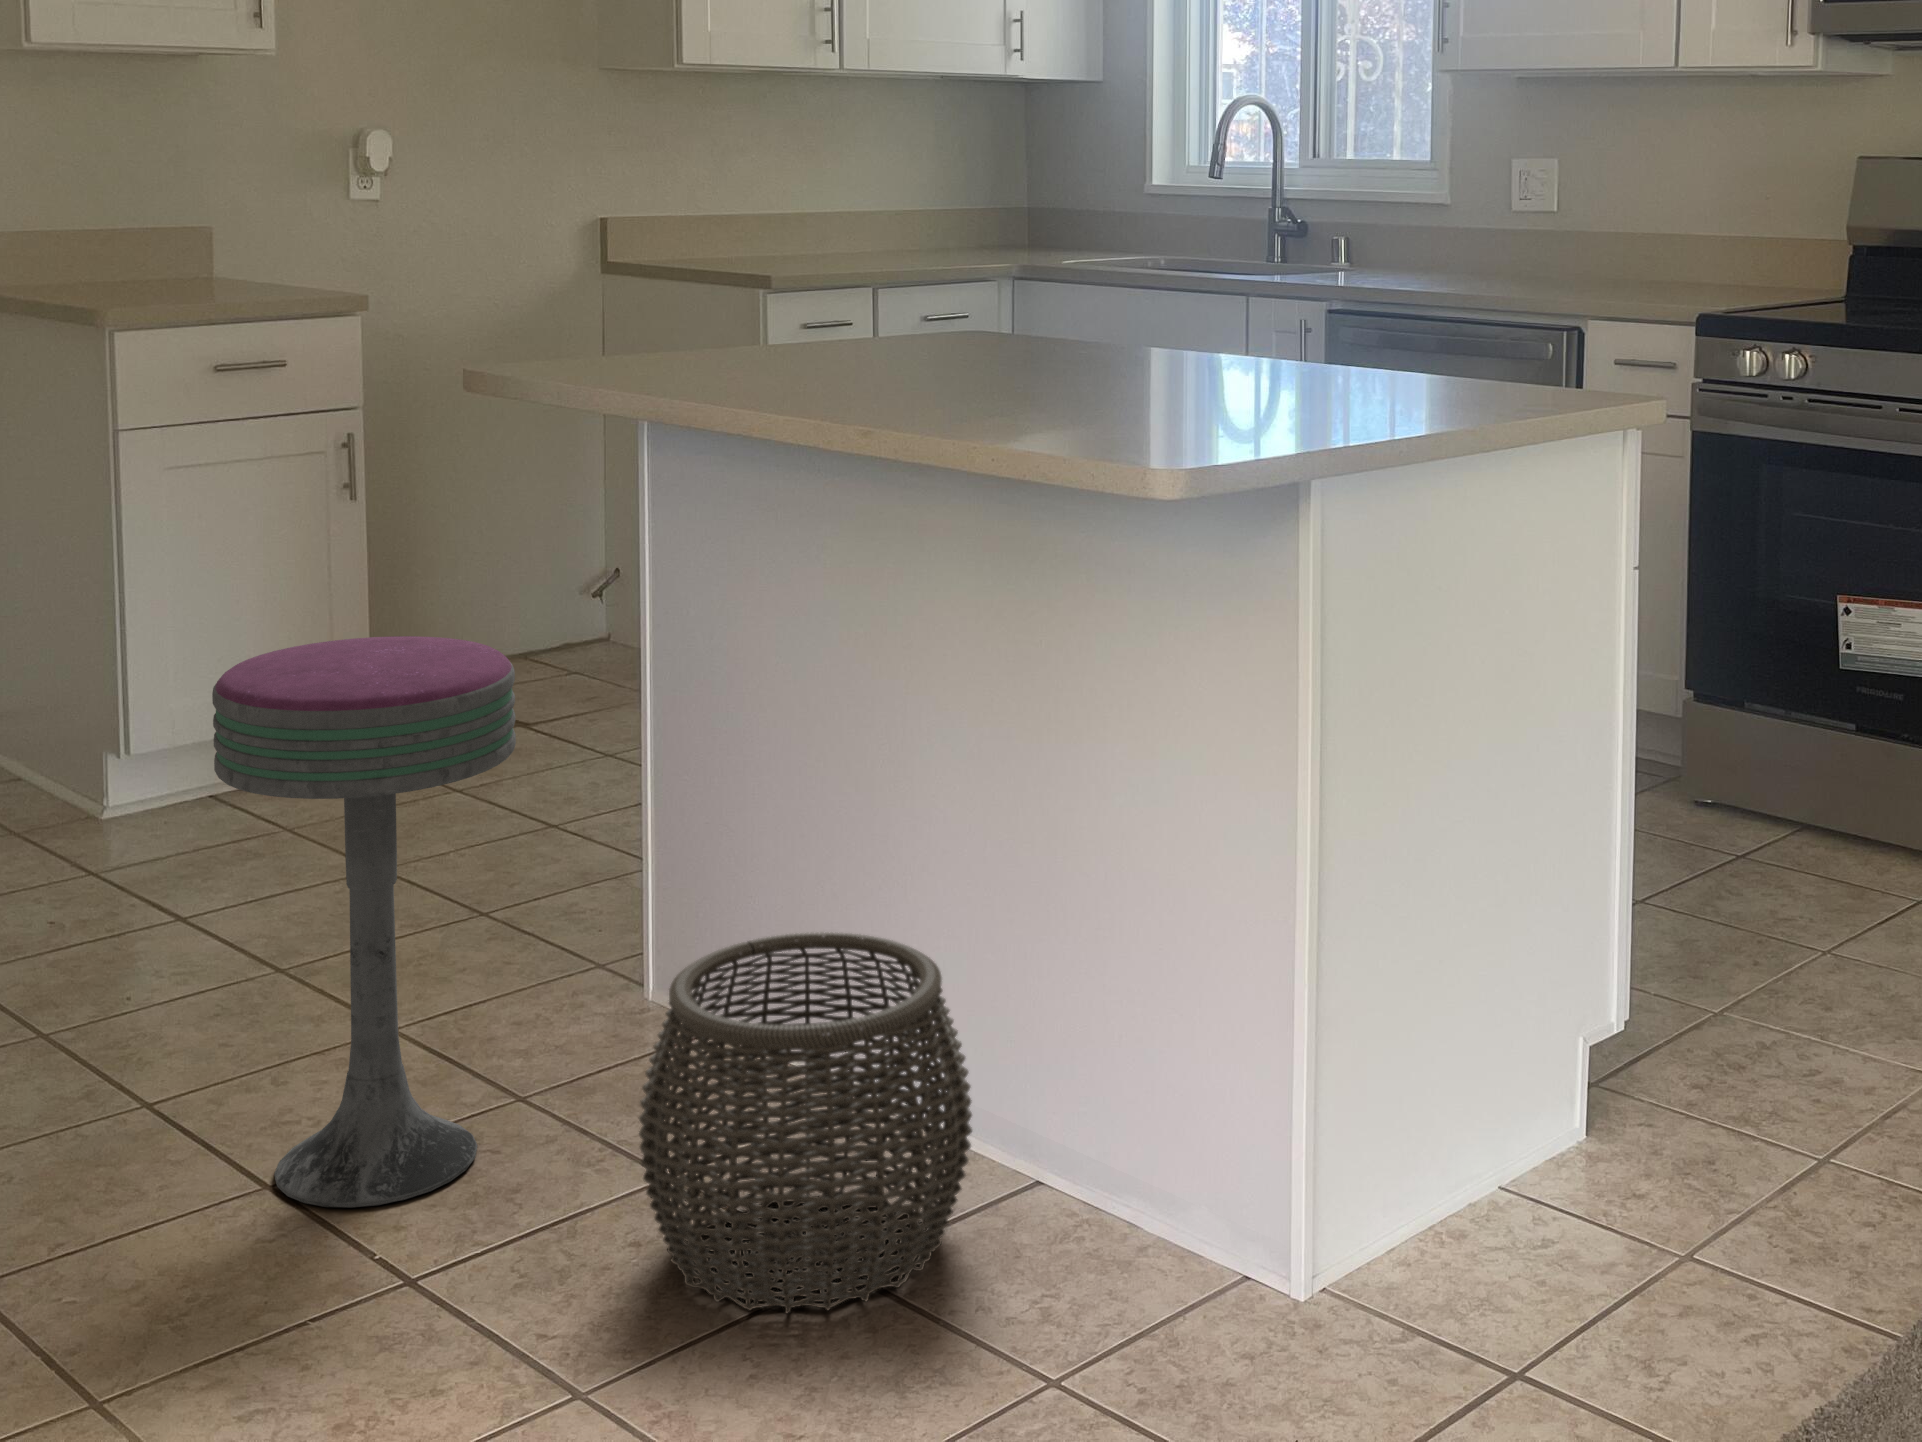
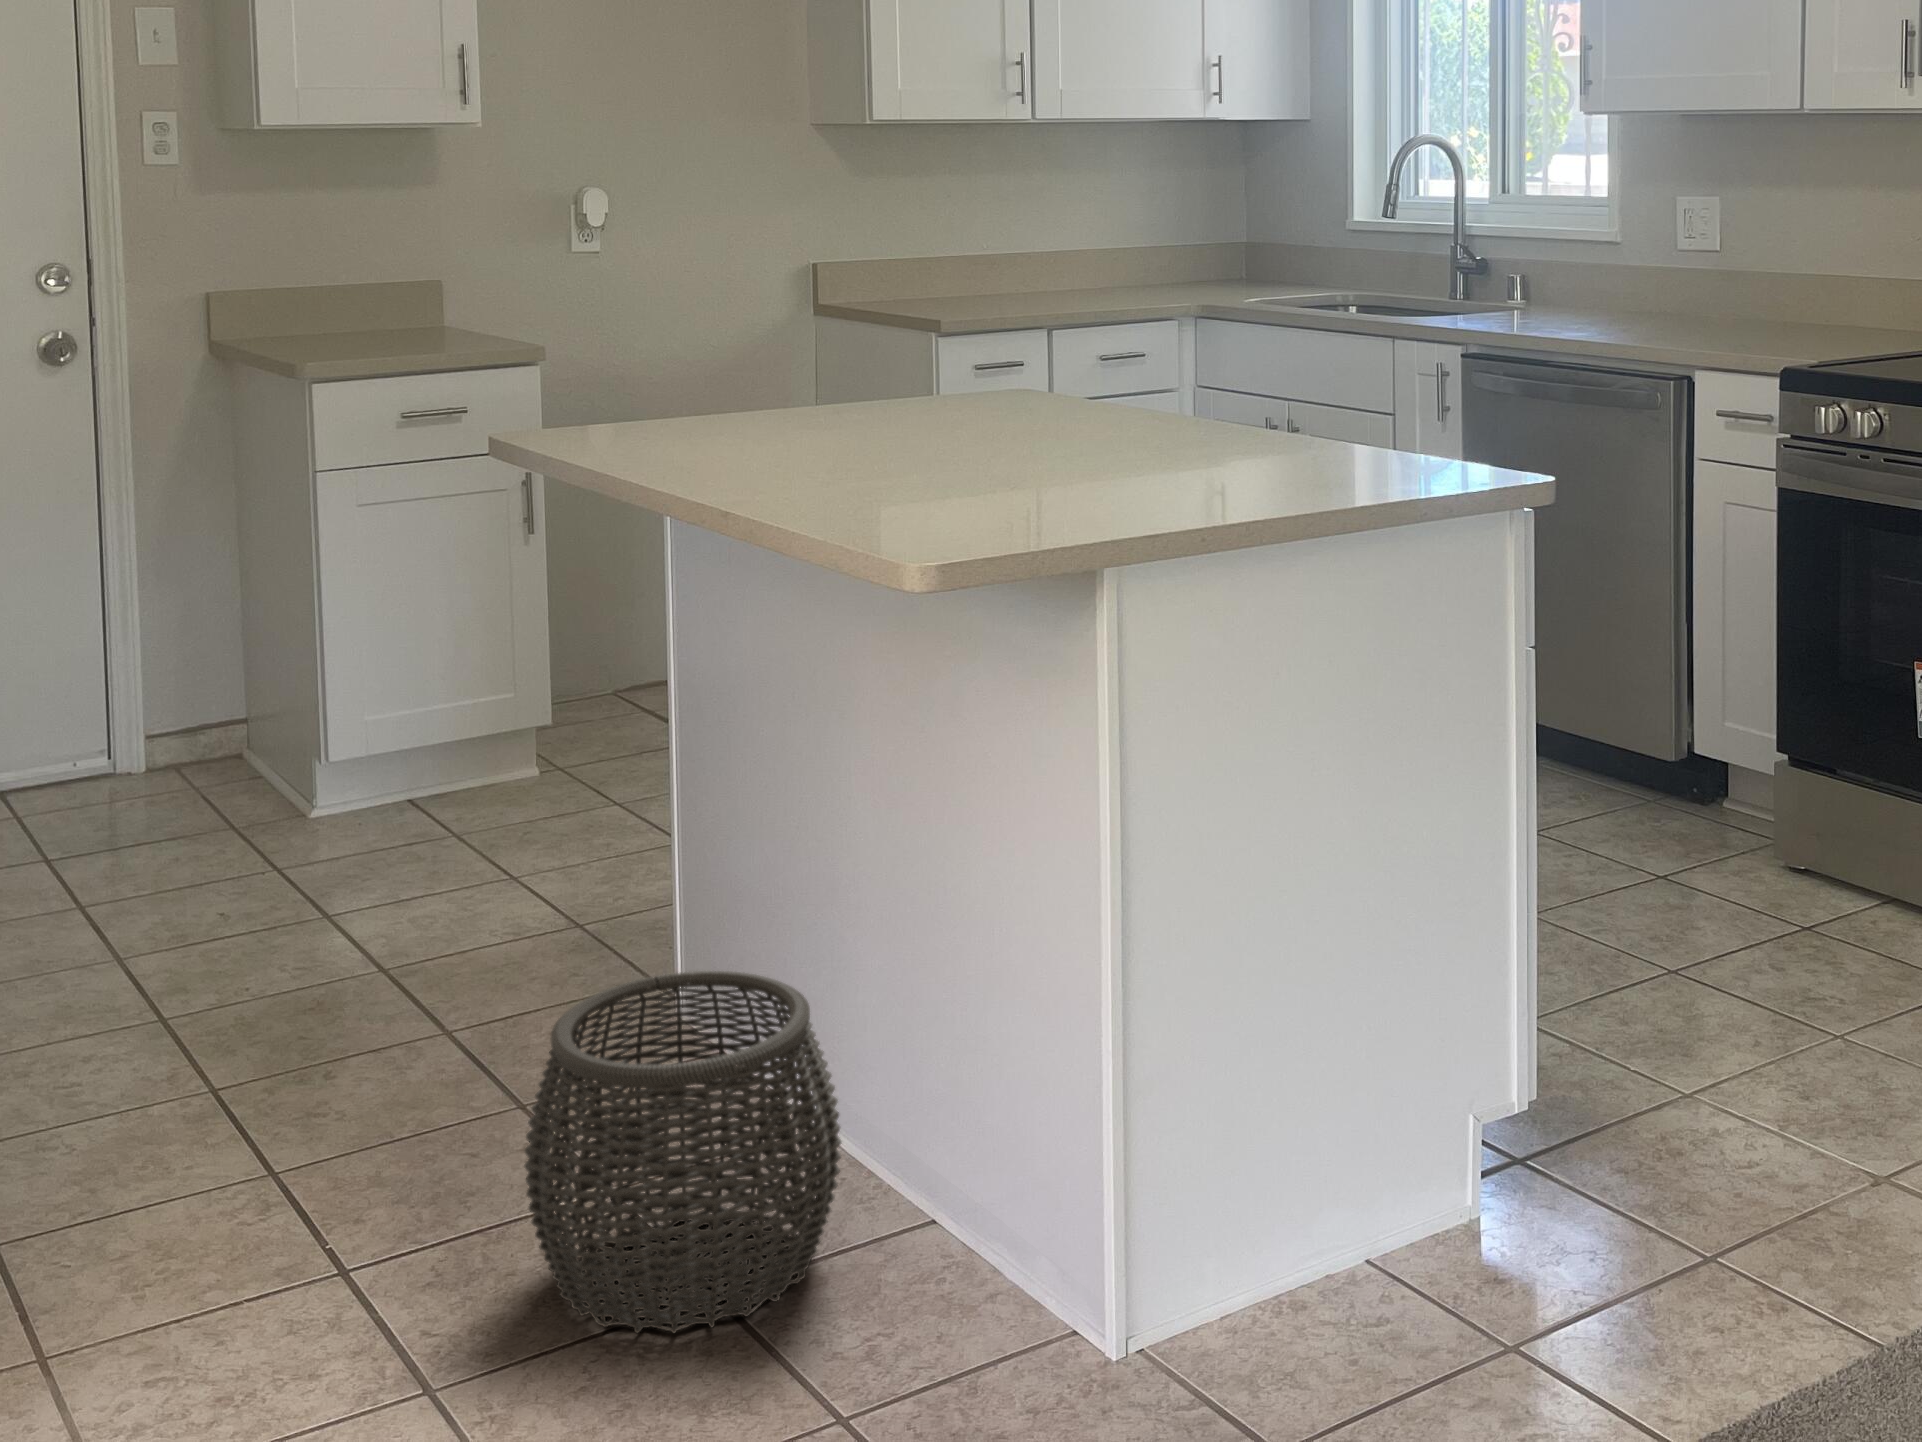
bar stool: present [212,636,516,1208] -> none [207,676,486,1196]

